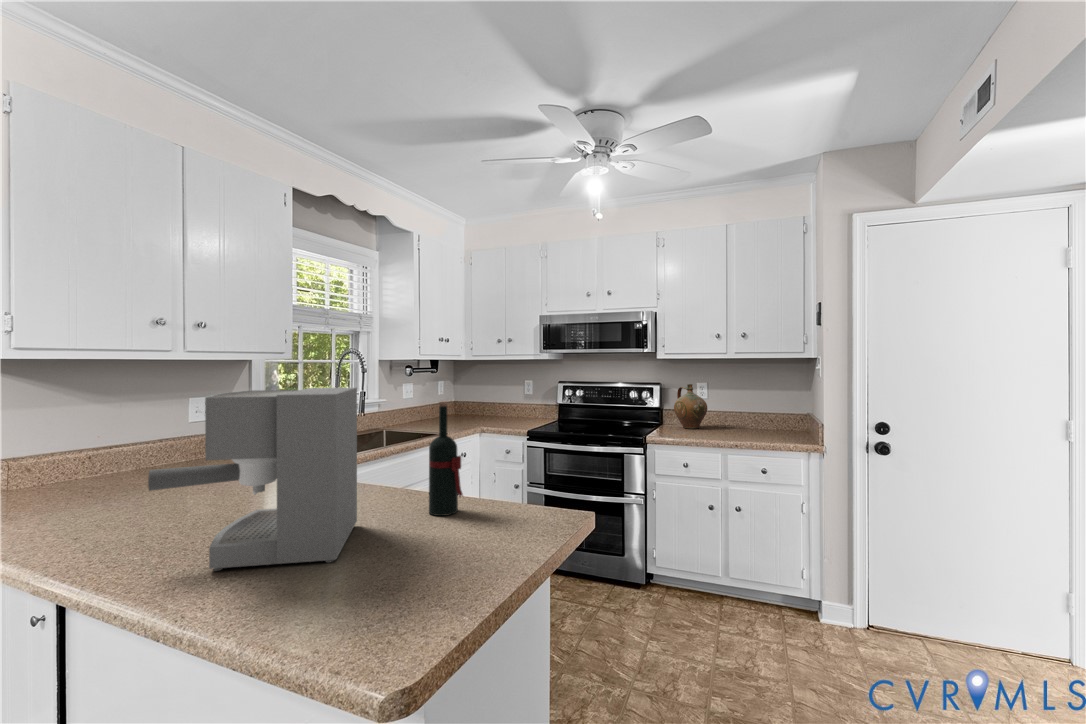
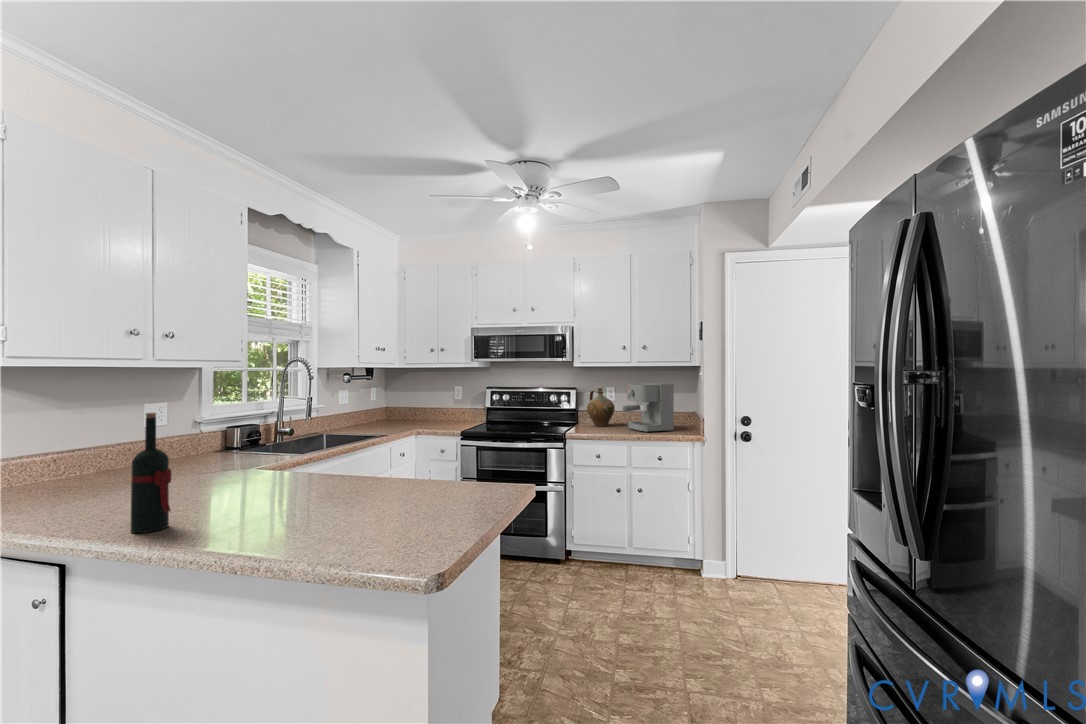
coffee maker: present [148,388,357,571] -> present [623,383,674,432]
wine bottle: present [429,402,463,516] -> present [130,413,171,533]

